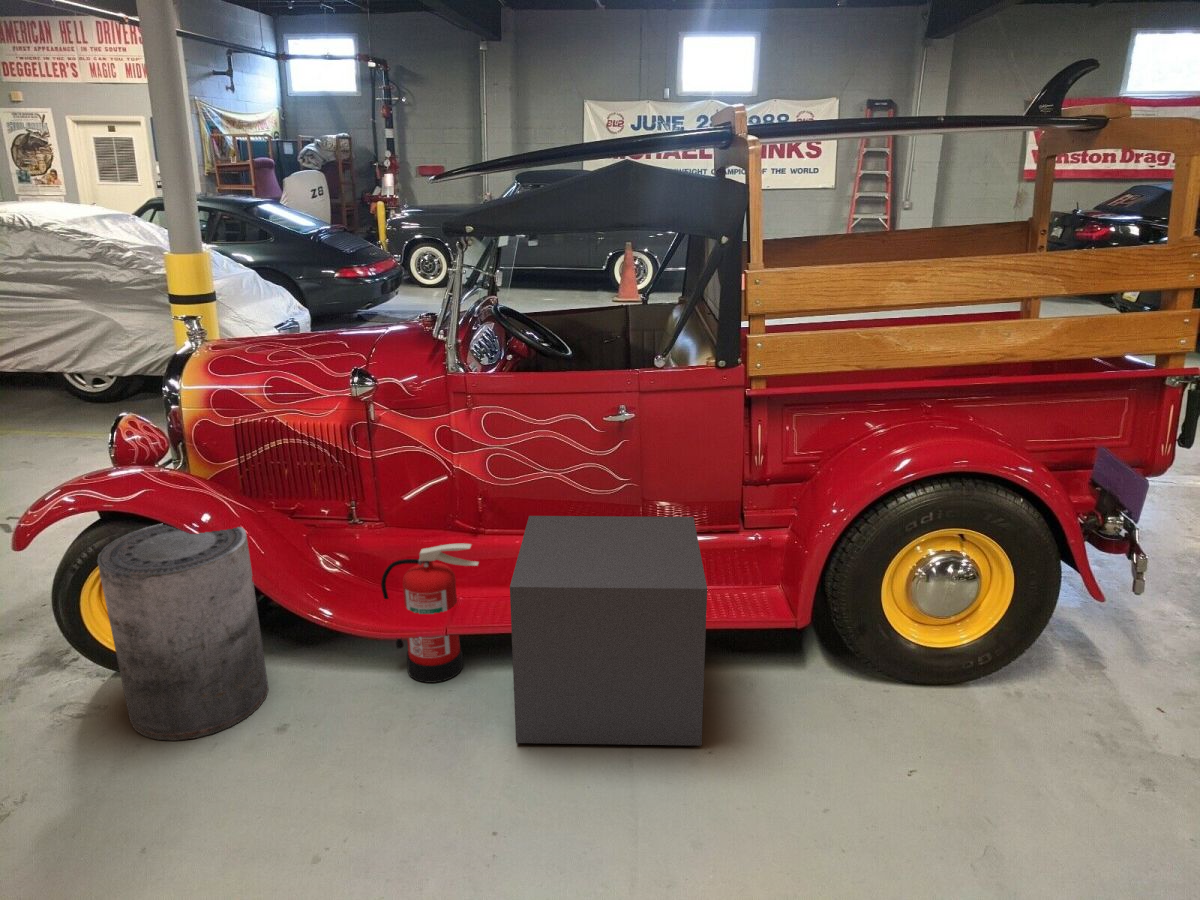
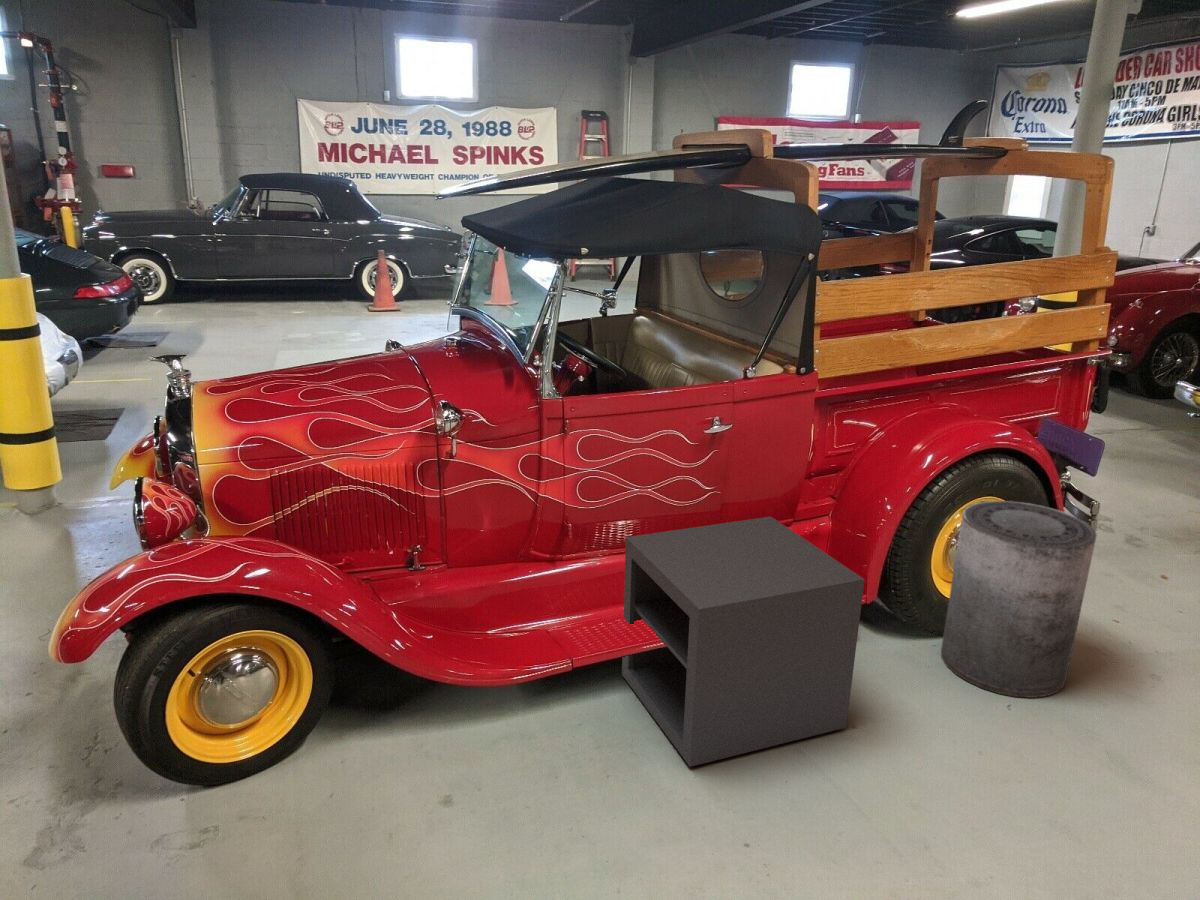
trash can: present [98,523,269,740] -> present [941,501,1097,698]
fire extinguisher: present [381,543,479,683] -> none [488,575,592,730]

